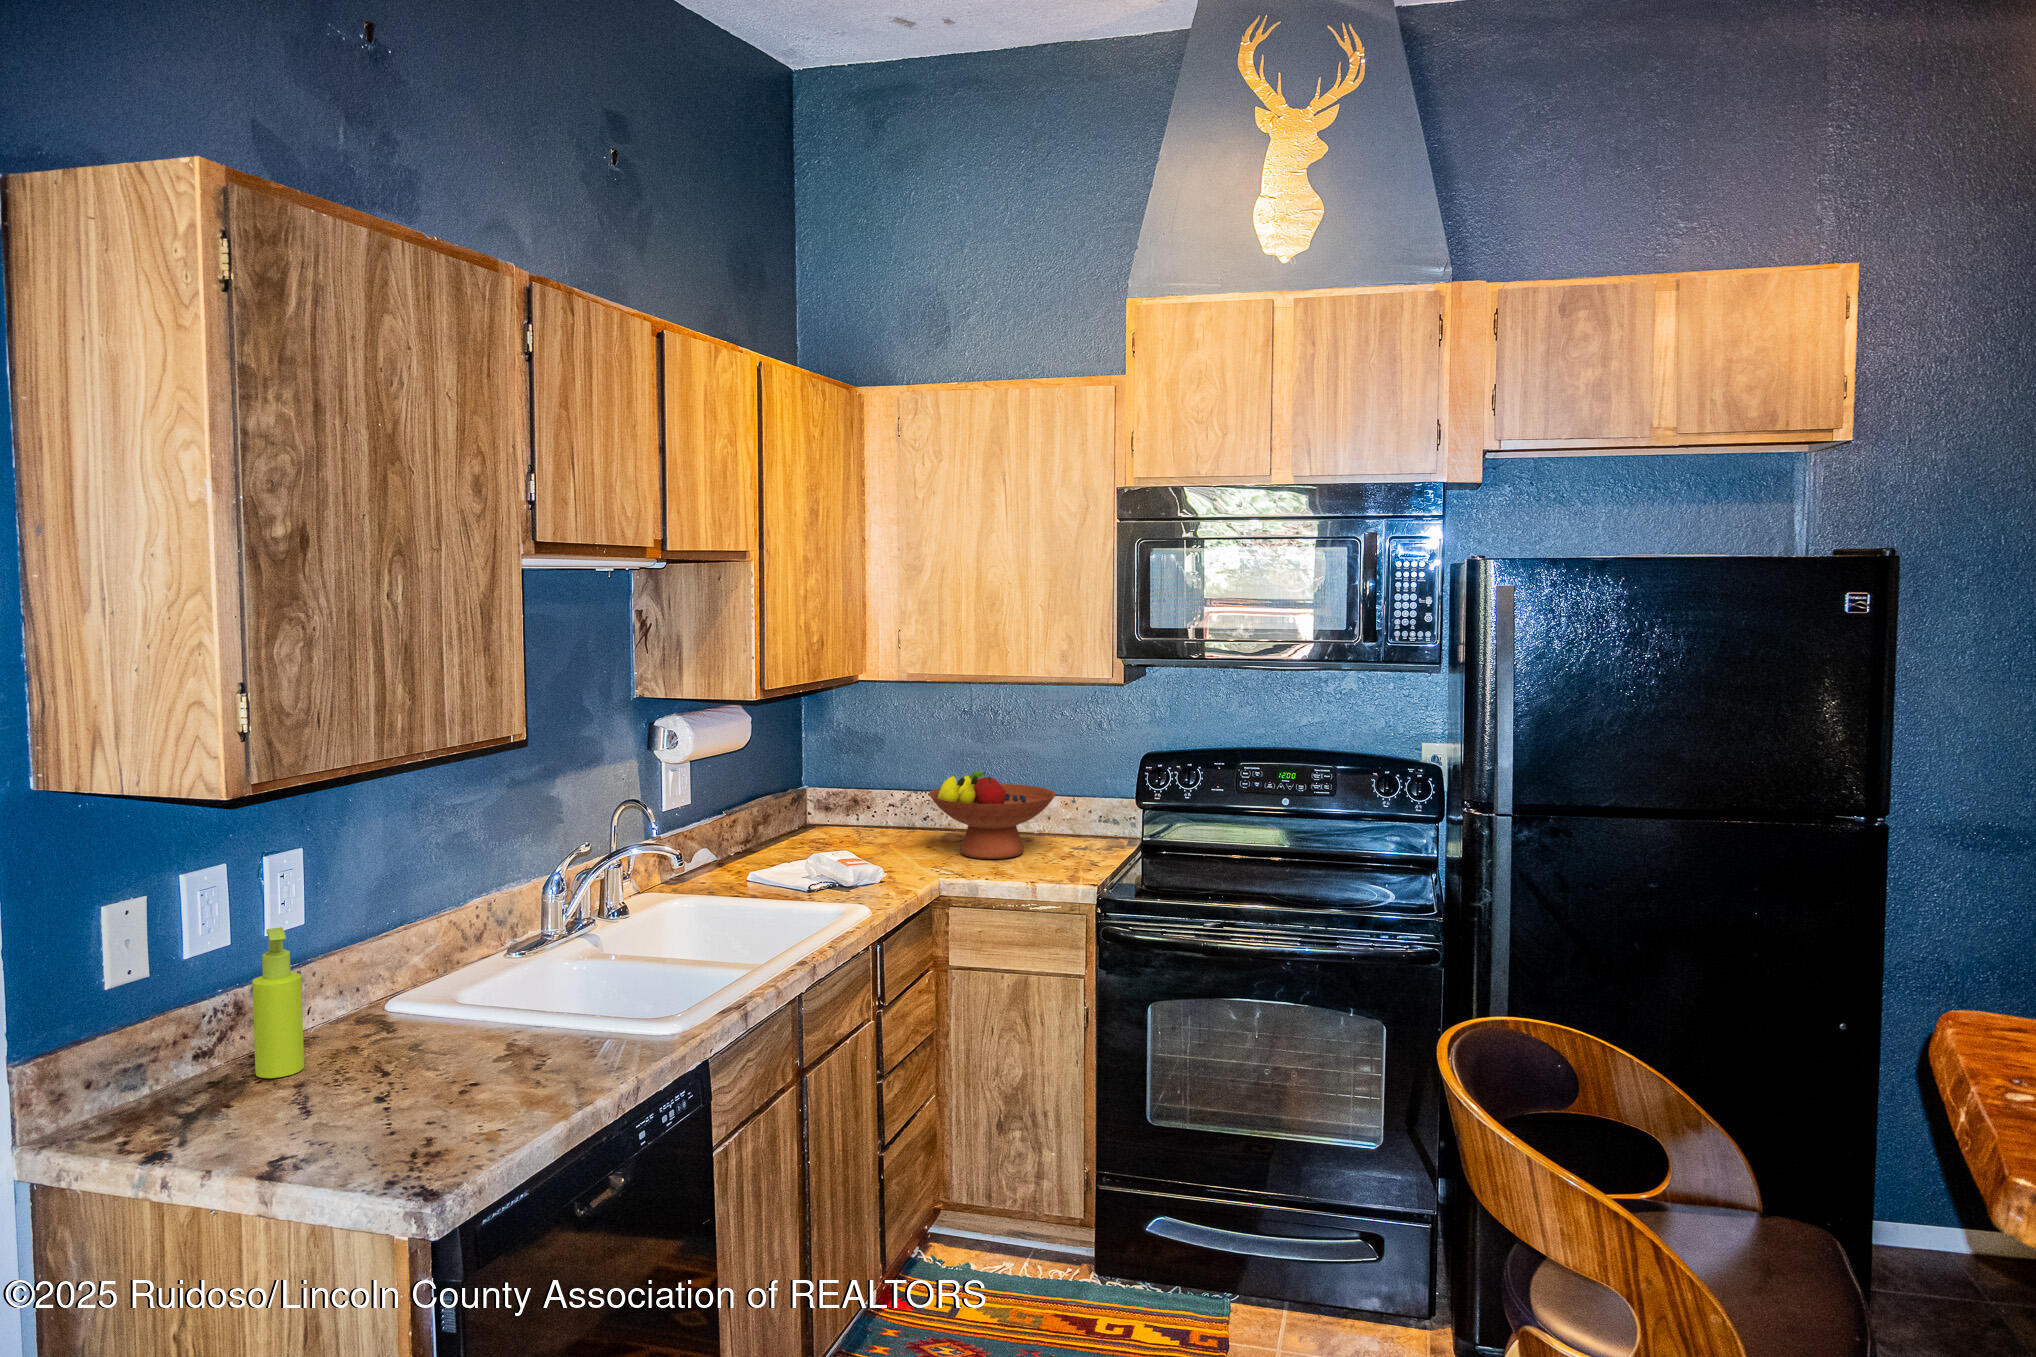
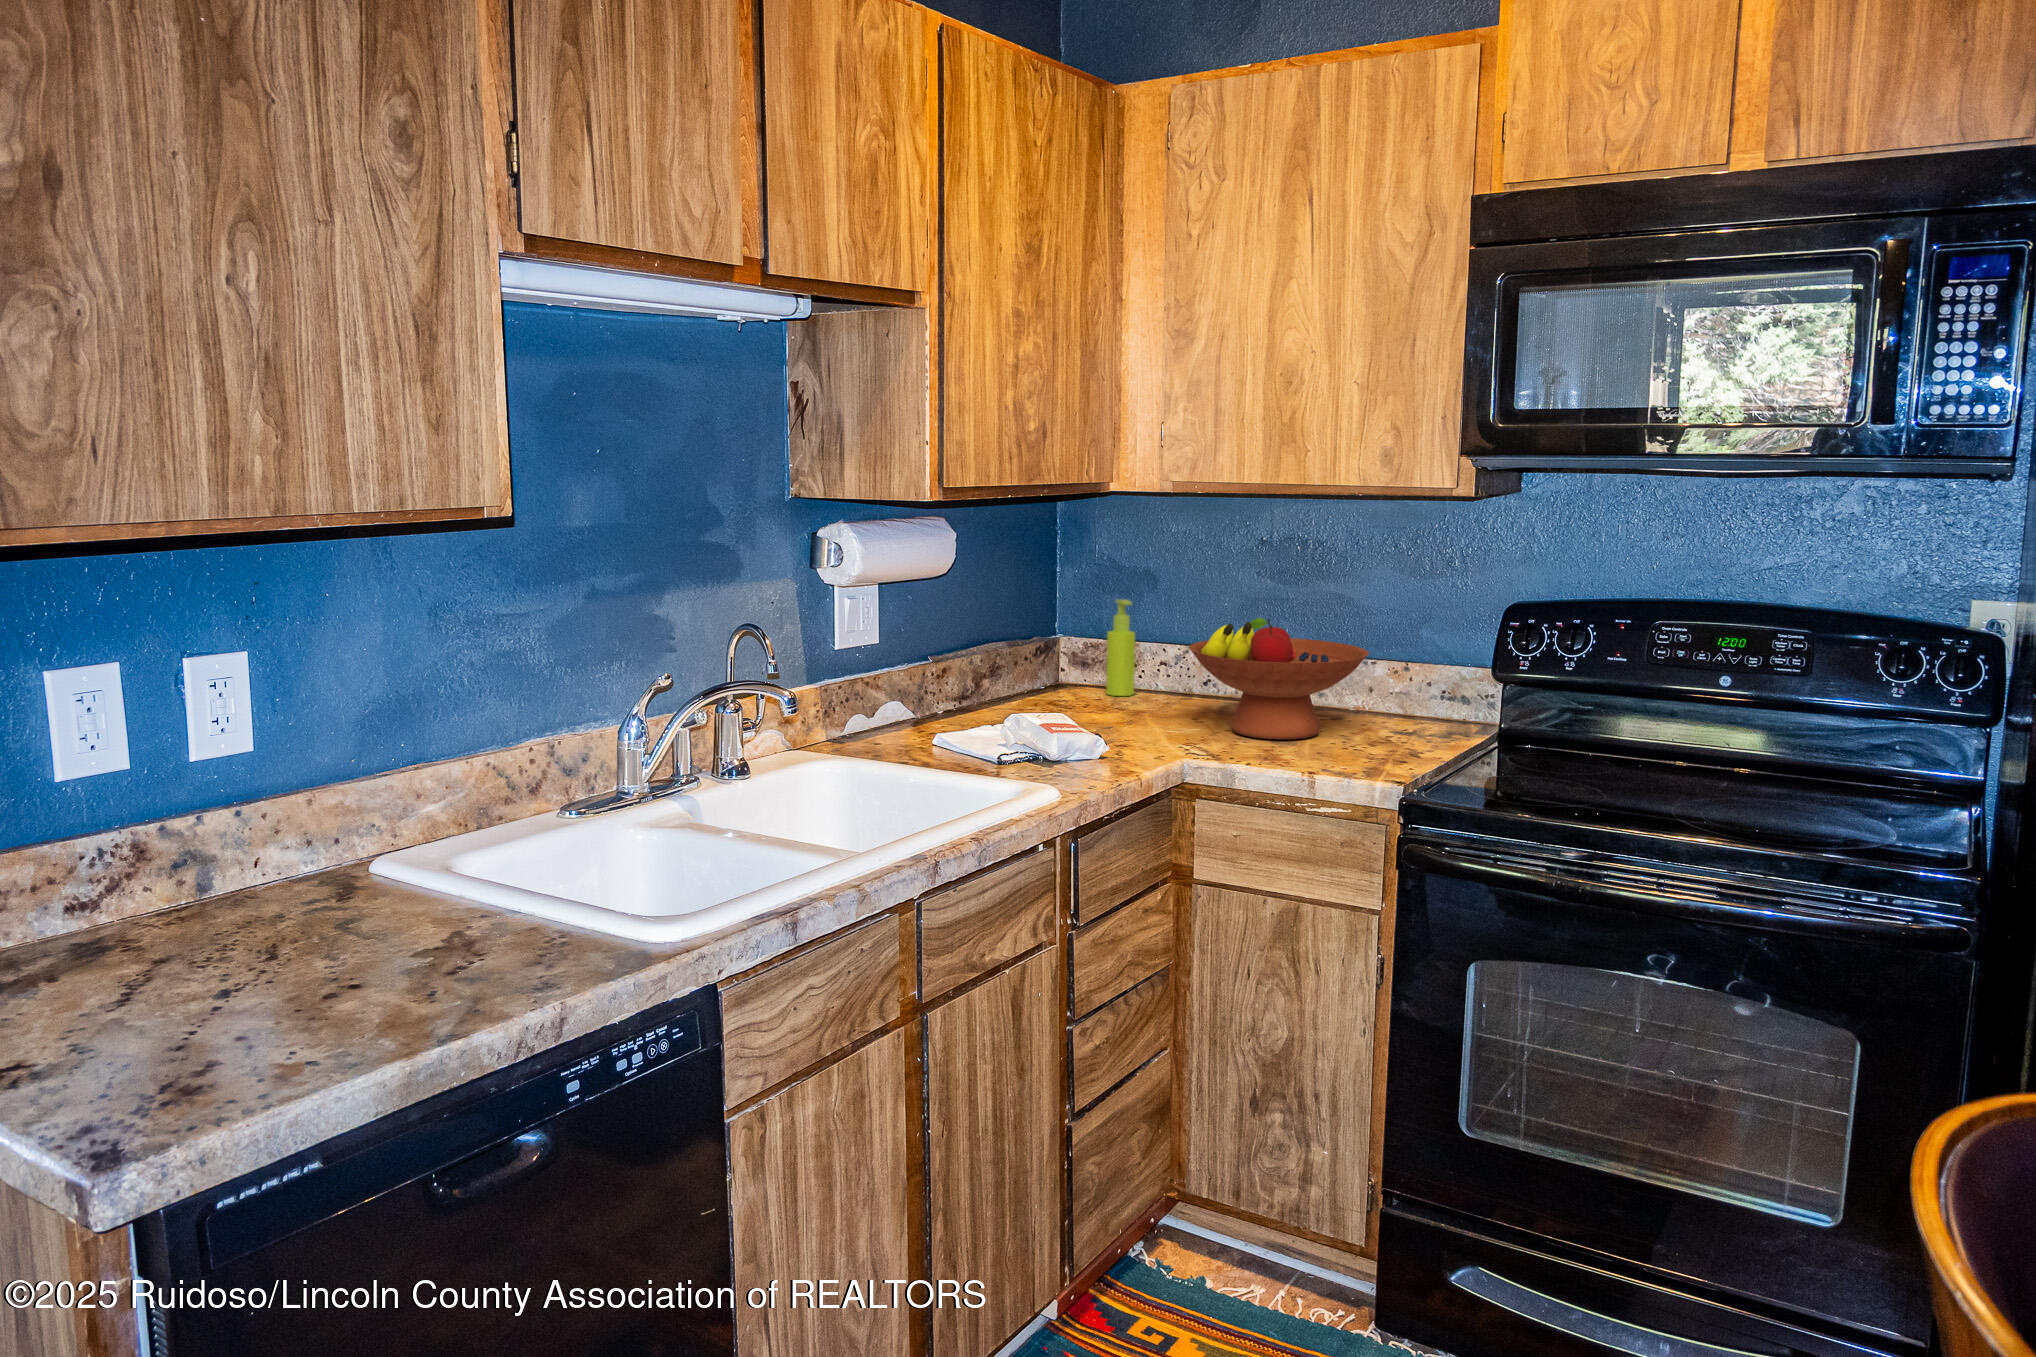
soap dispenser: present [252,927,304,1078] -> present [1106,600,1135,696]

